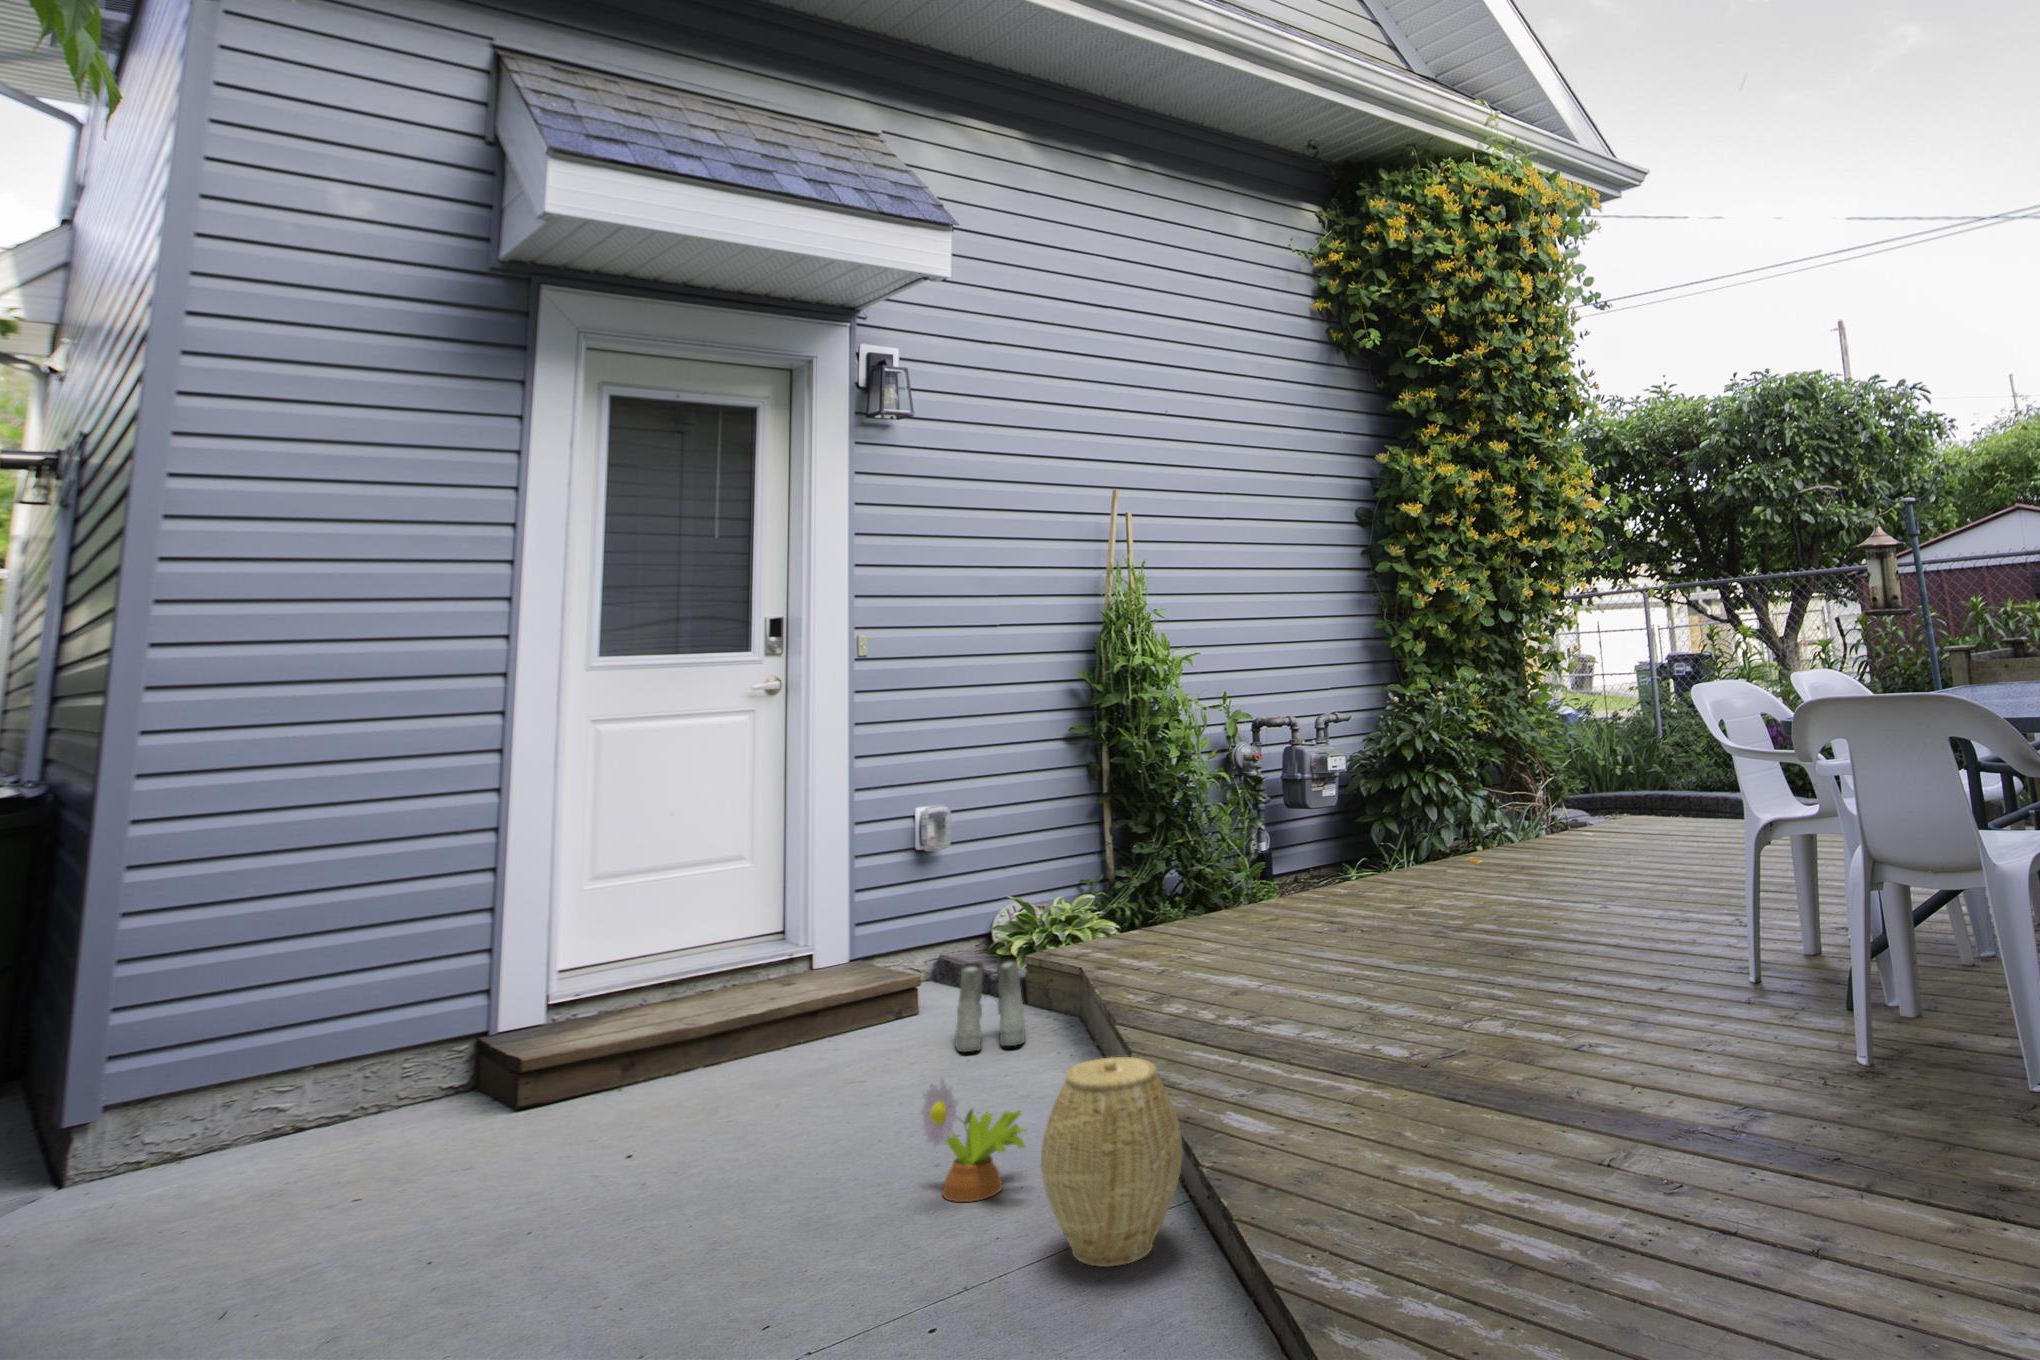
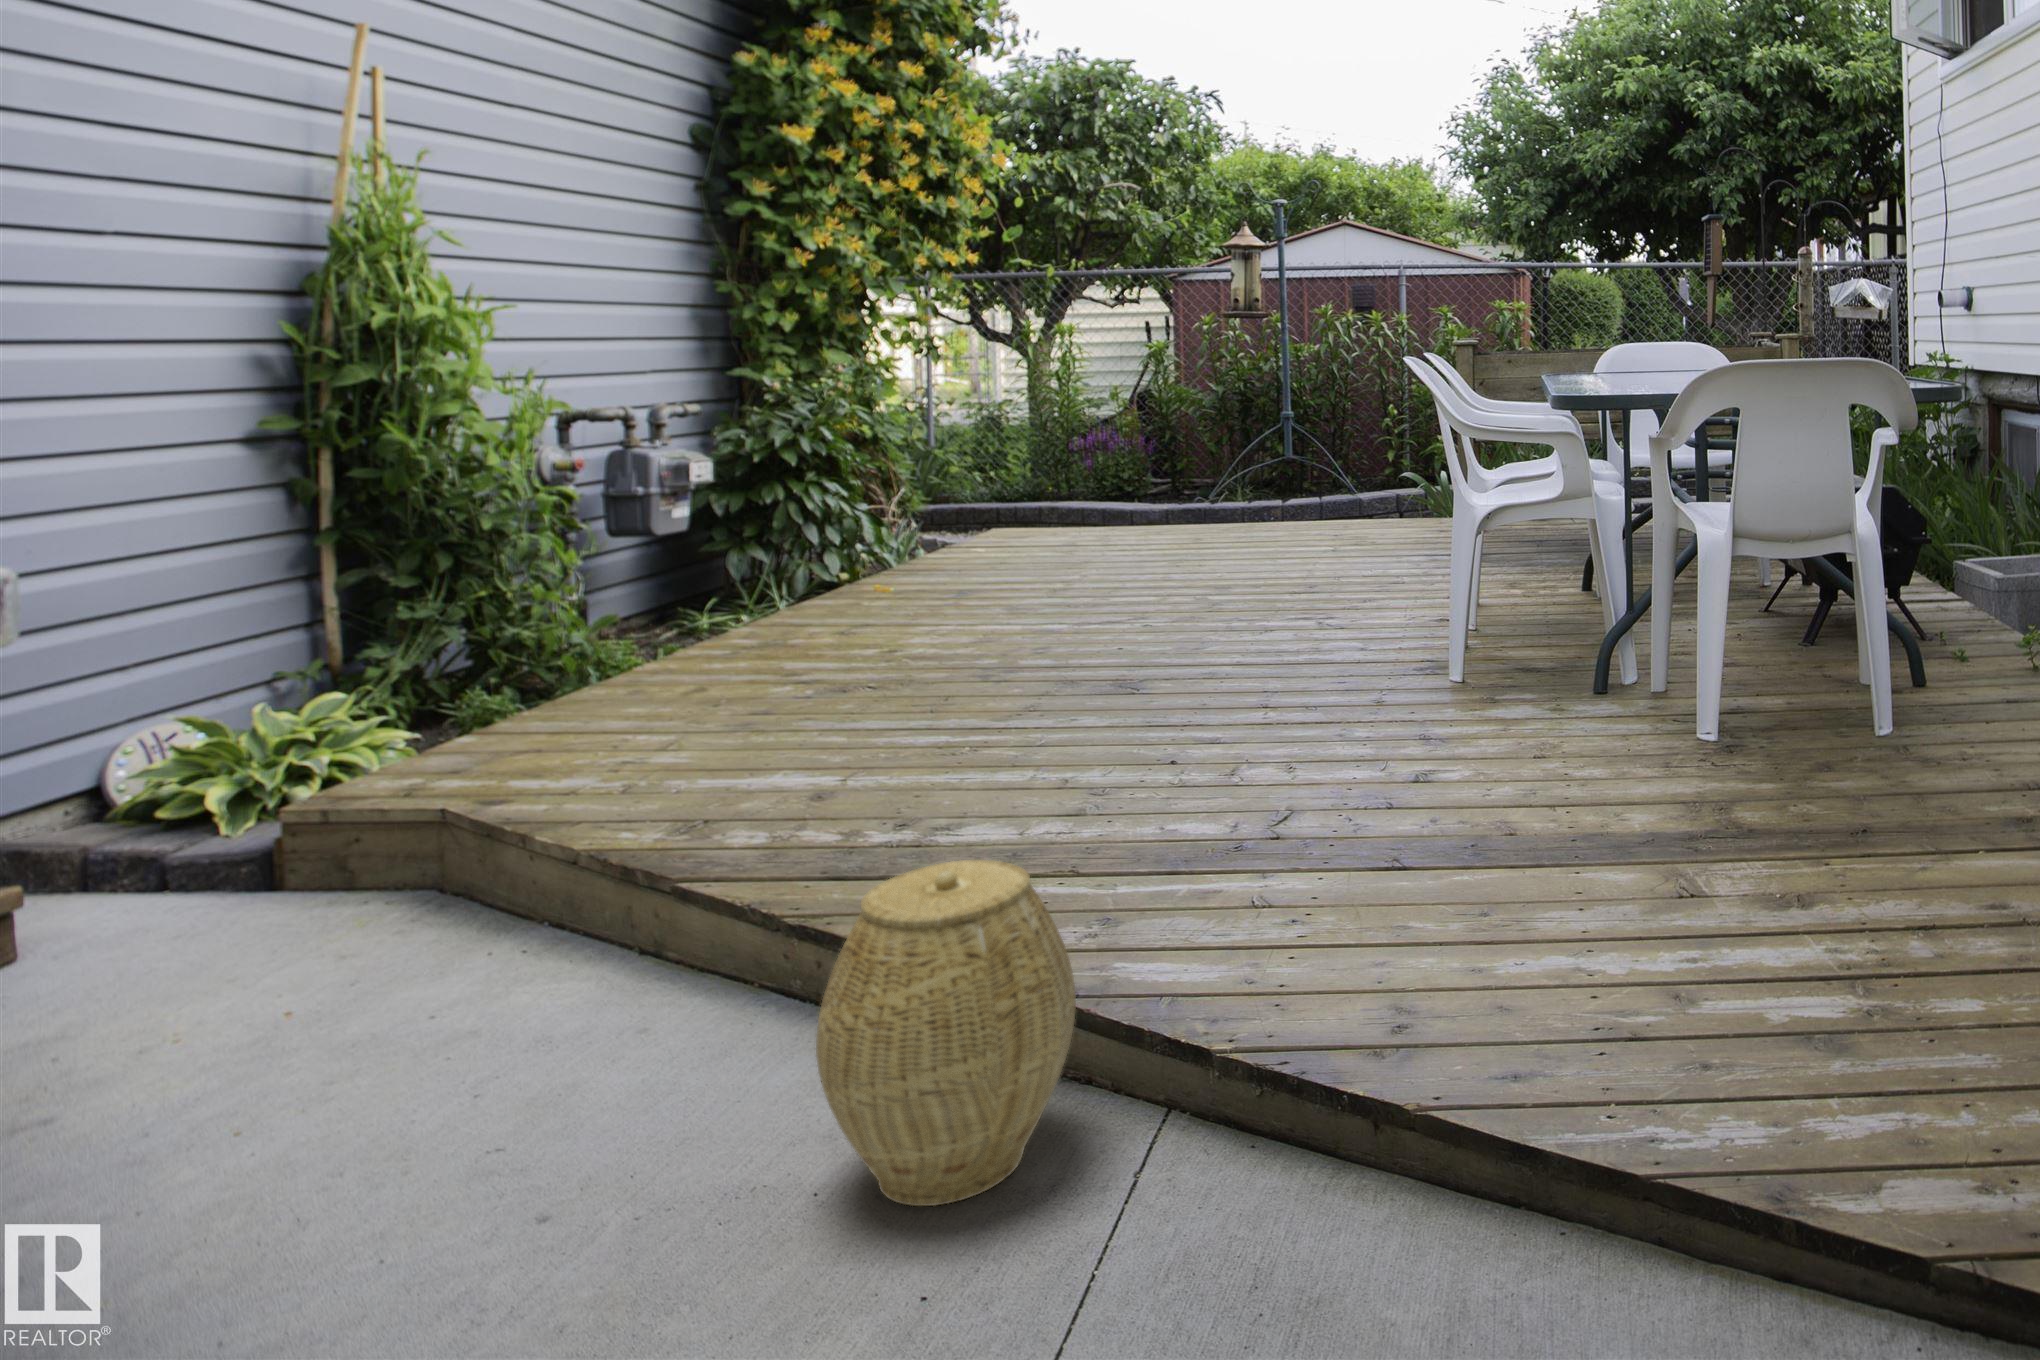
boots: present [955,959,1025,1052] -> none [159,798,338,978]
decorative plant: present [921,1079,1026,1202] -> none [401,1001,679,1215]

